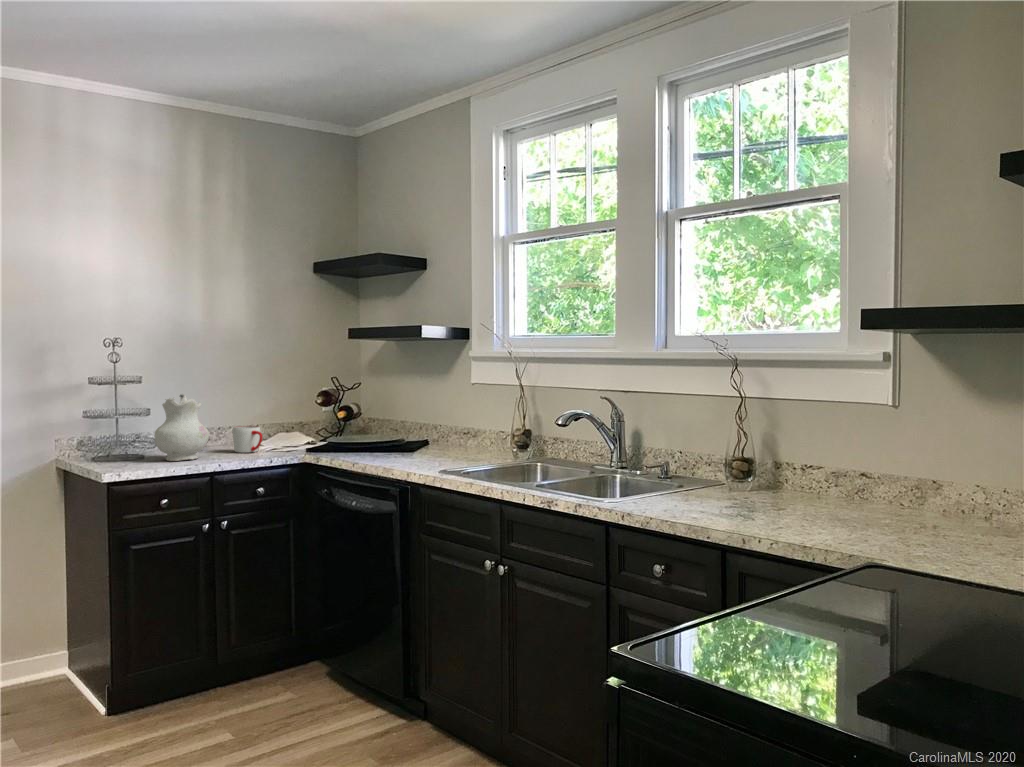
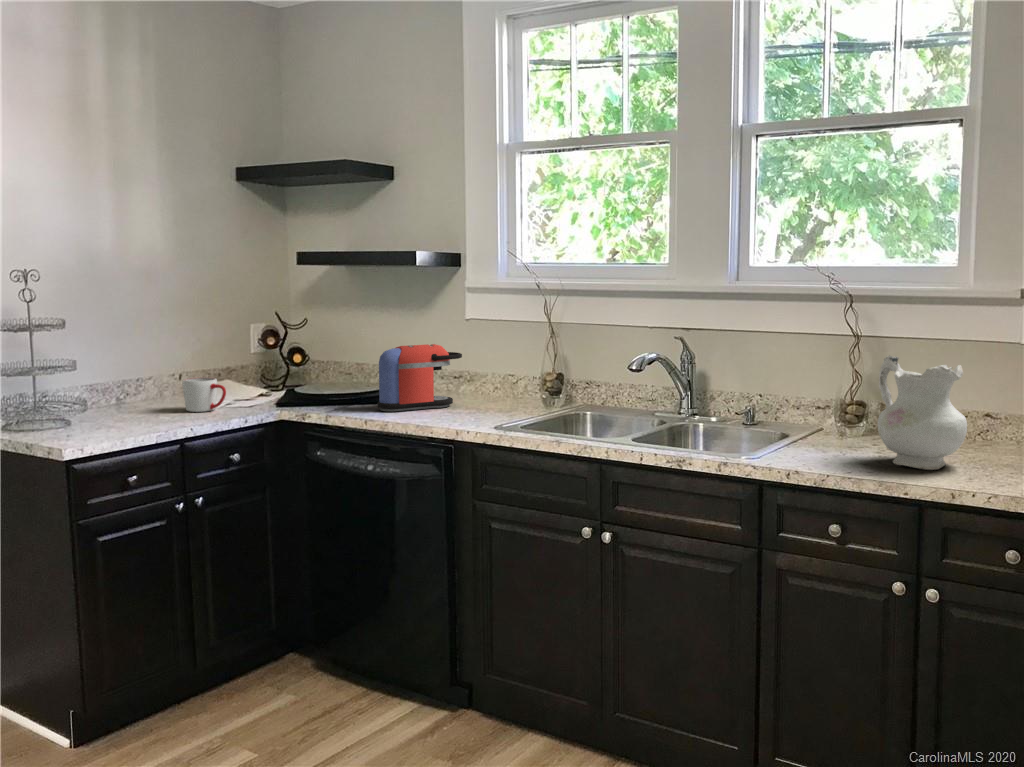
ceramic pitcher: present [155,394,209,461] -> present [878,356,967,470]
coffee maker: none [376,403,452,458] -> present [377,344,462,412]

